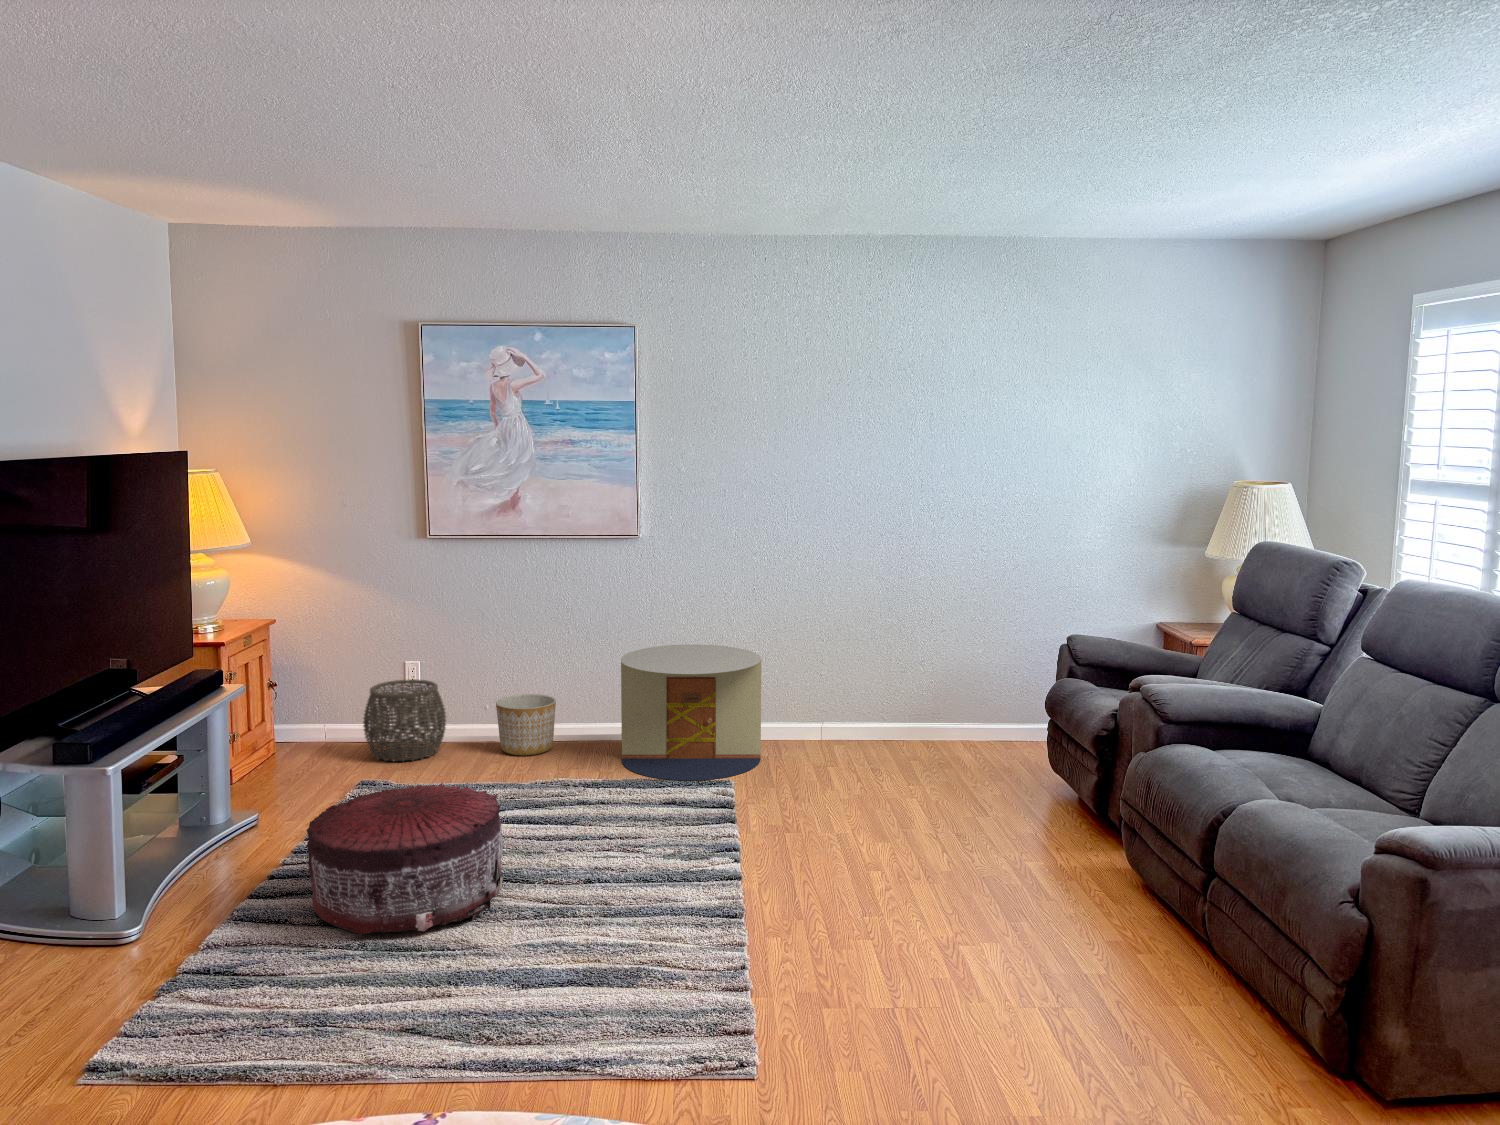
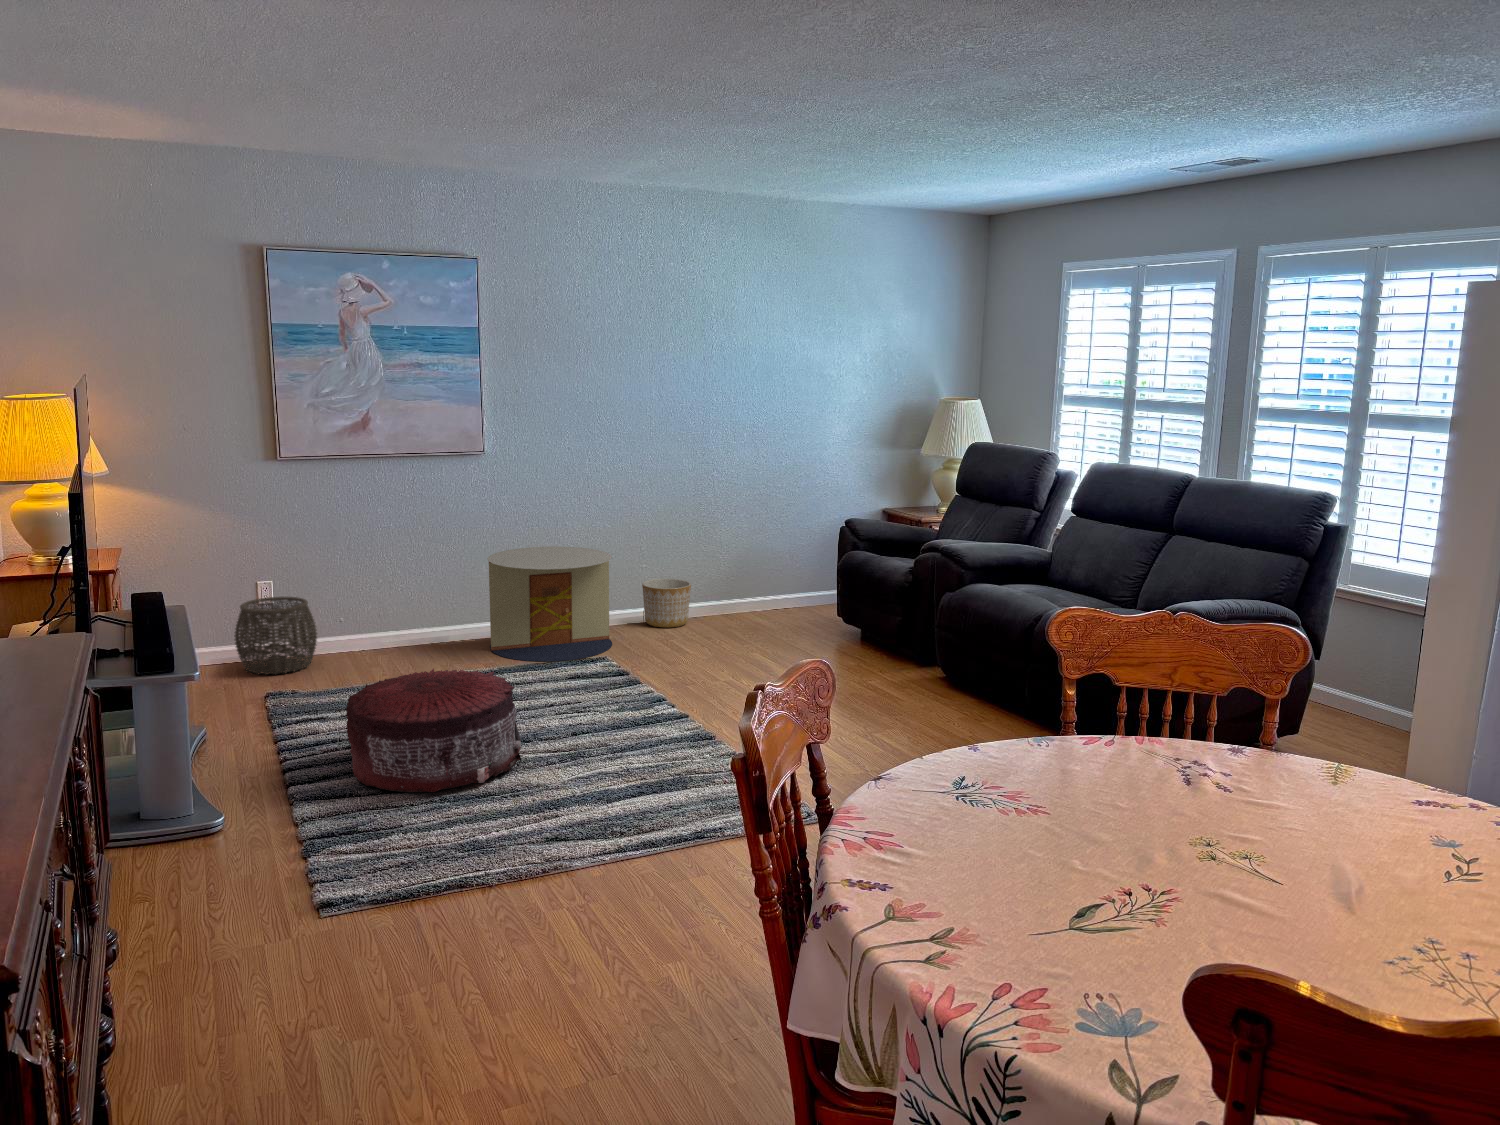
planter: present [496,694,556,756] -> present [642,579,691,628]

